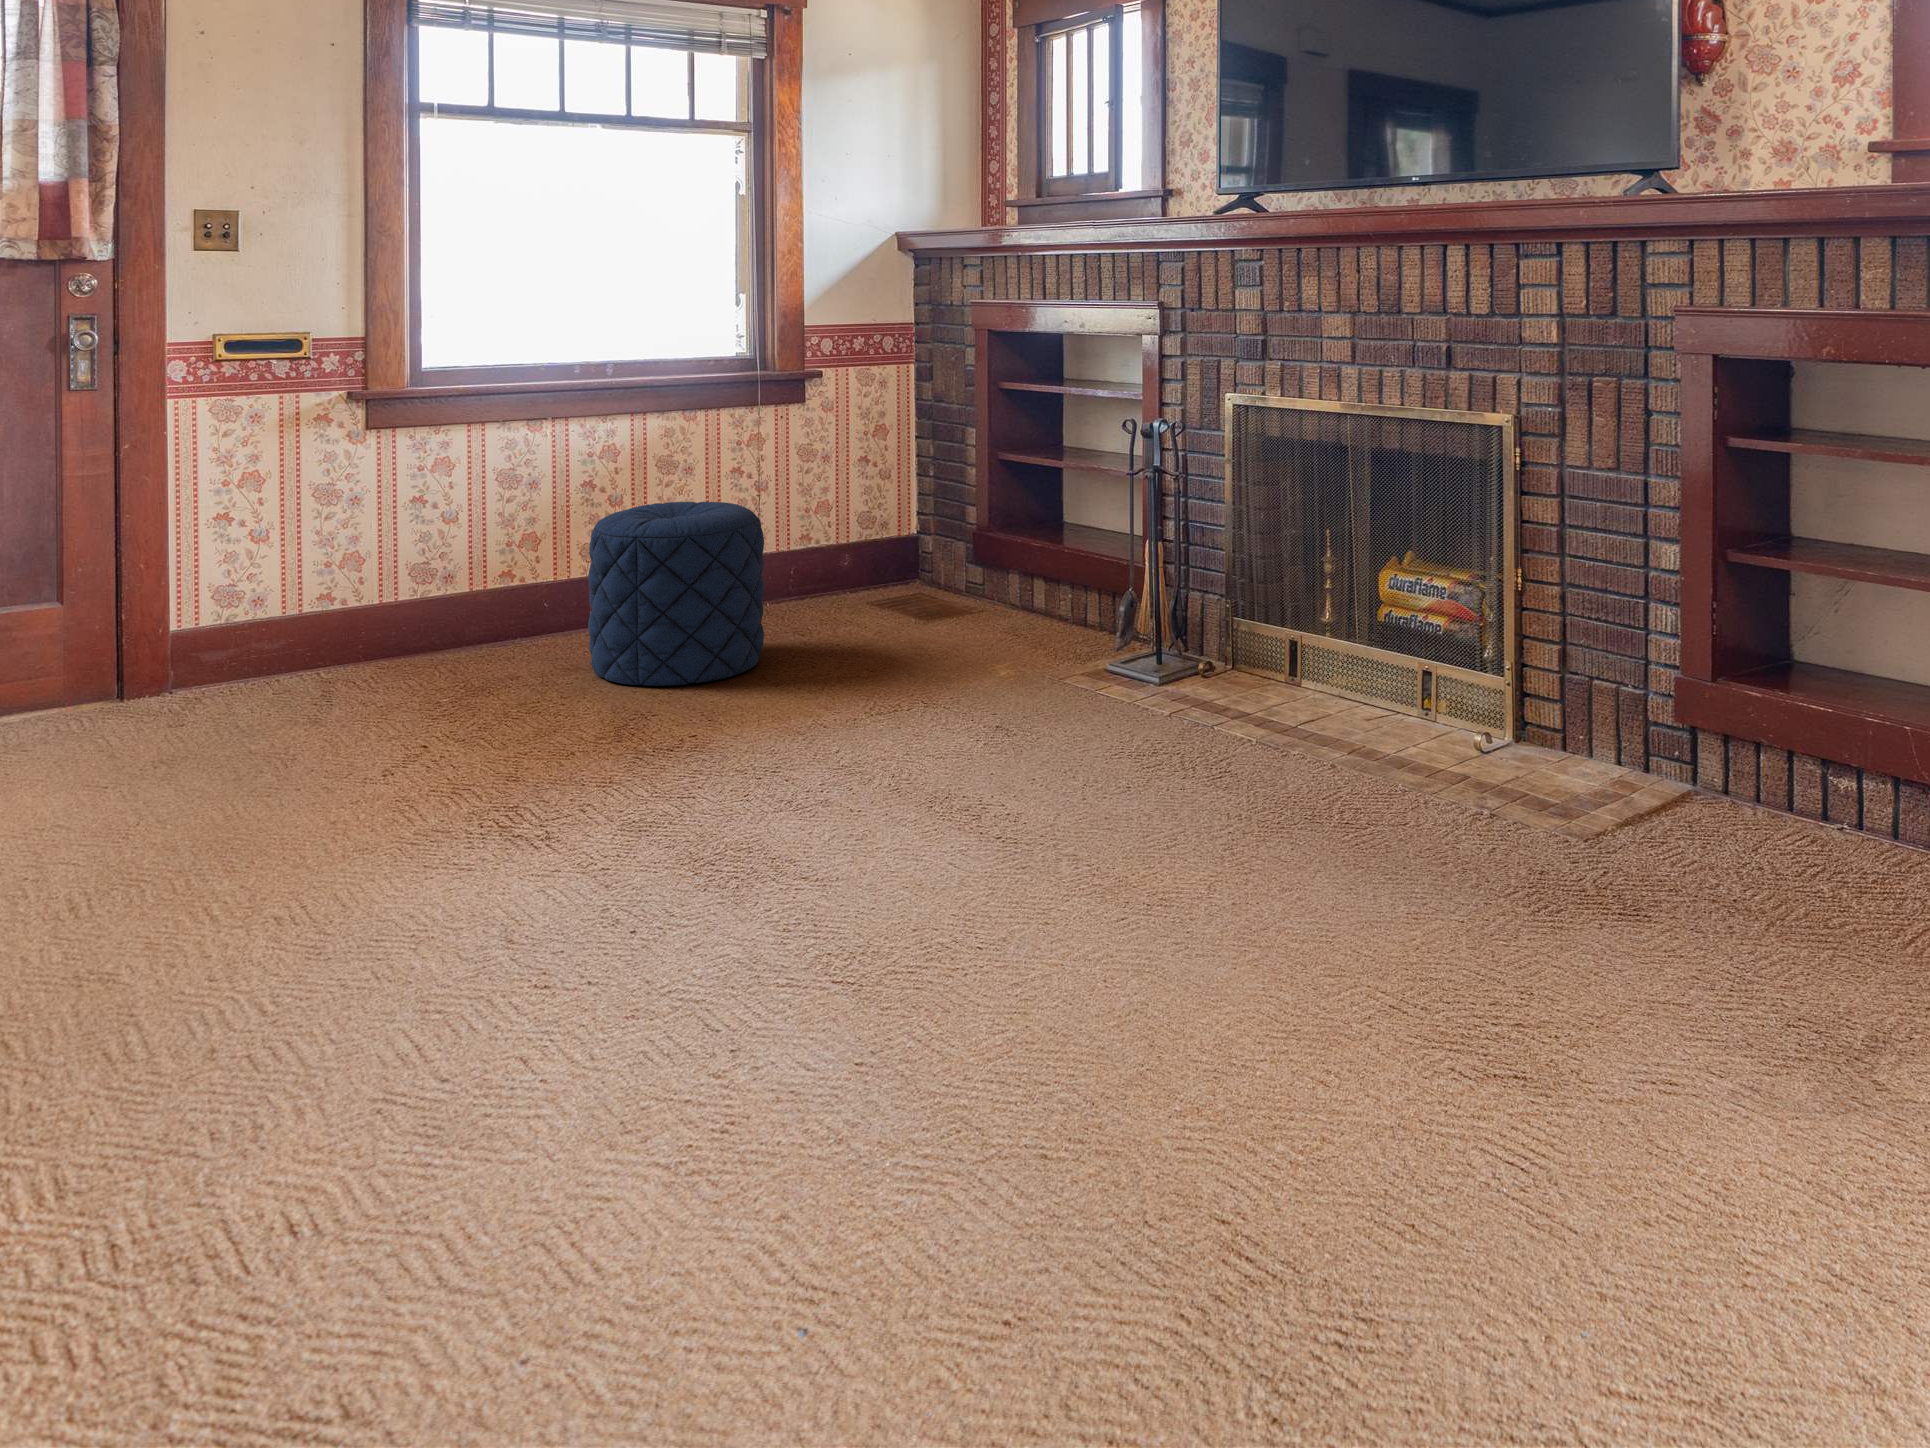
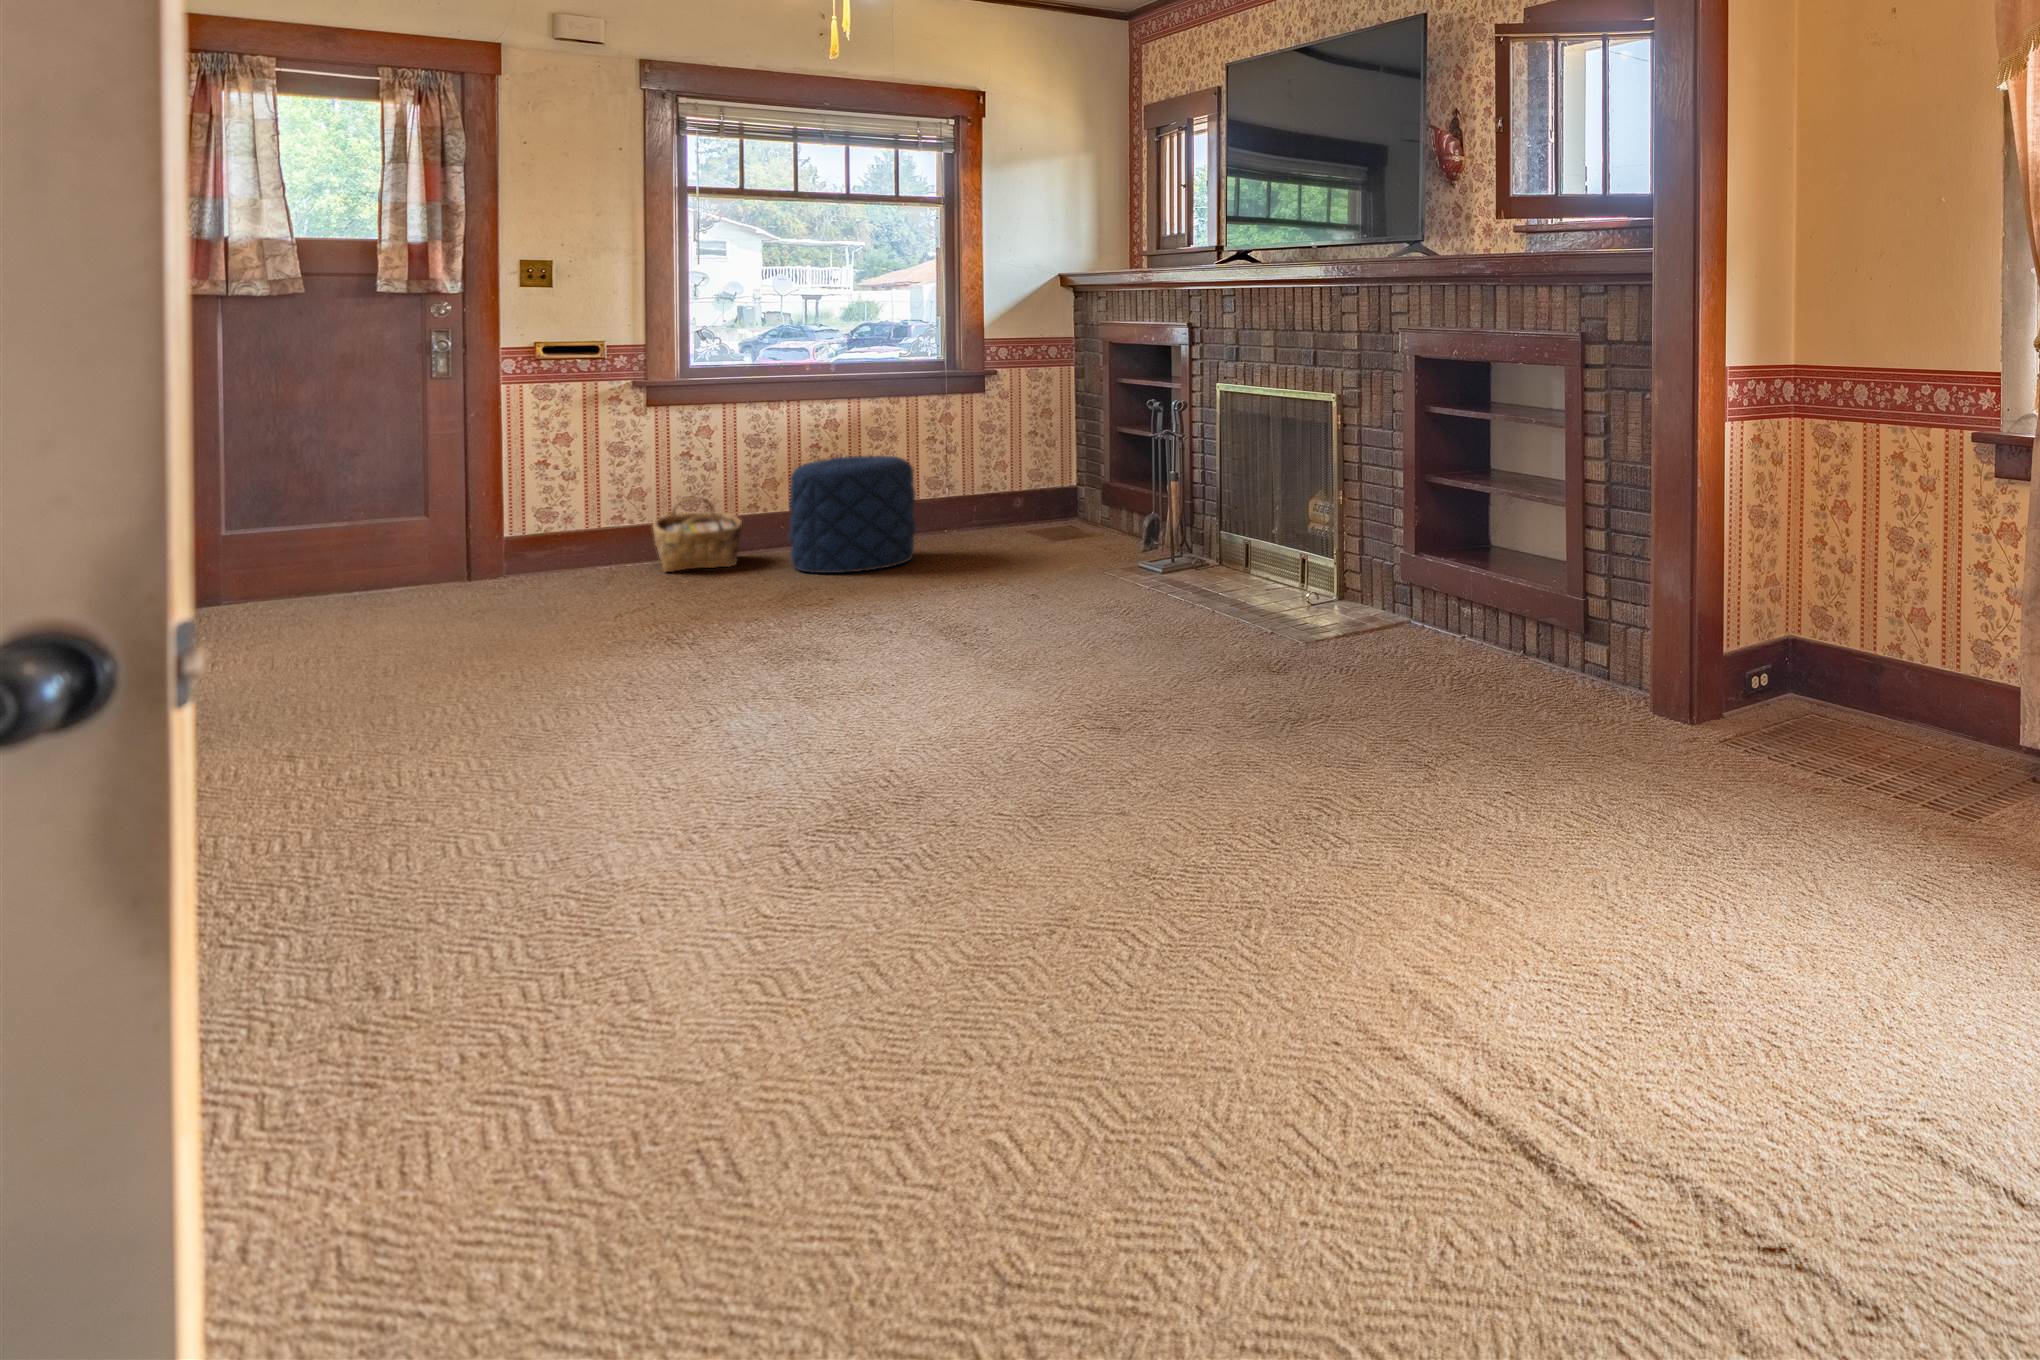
woven basket: none [383,564,511,684] -> present [653,497,742,572]

